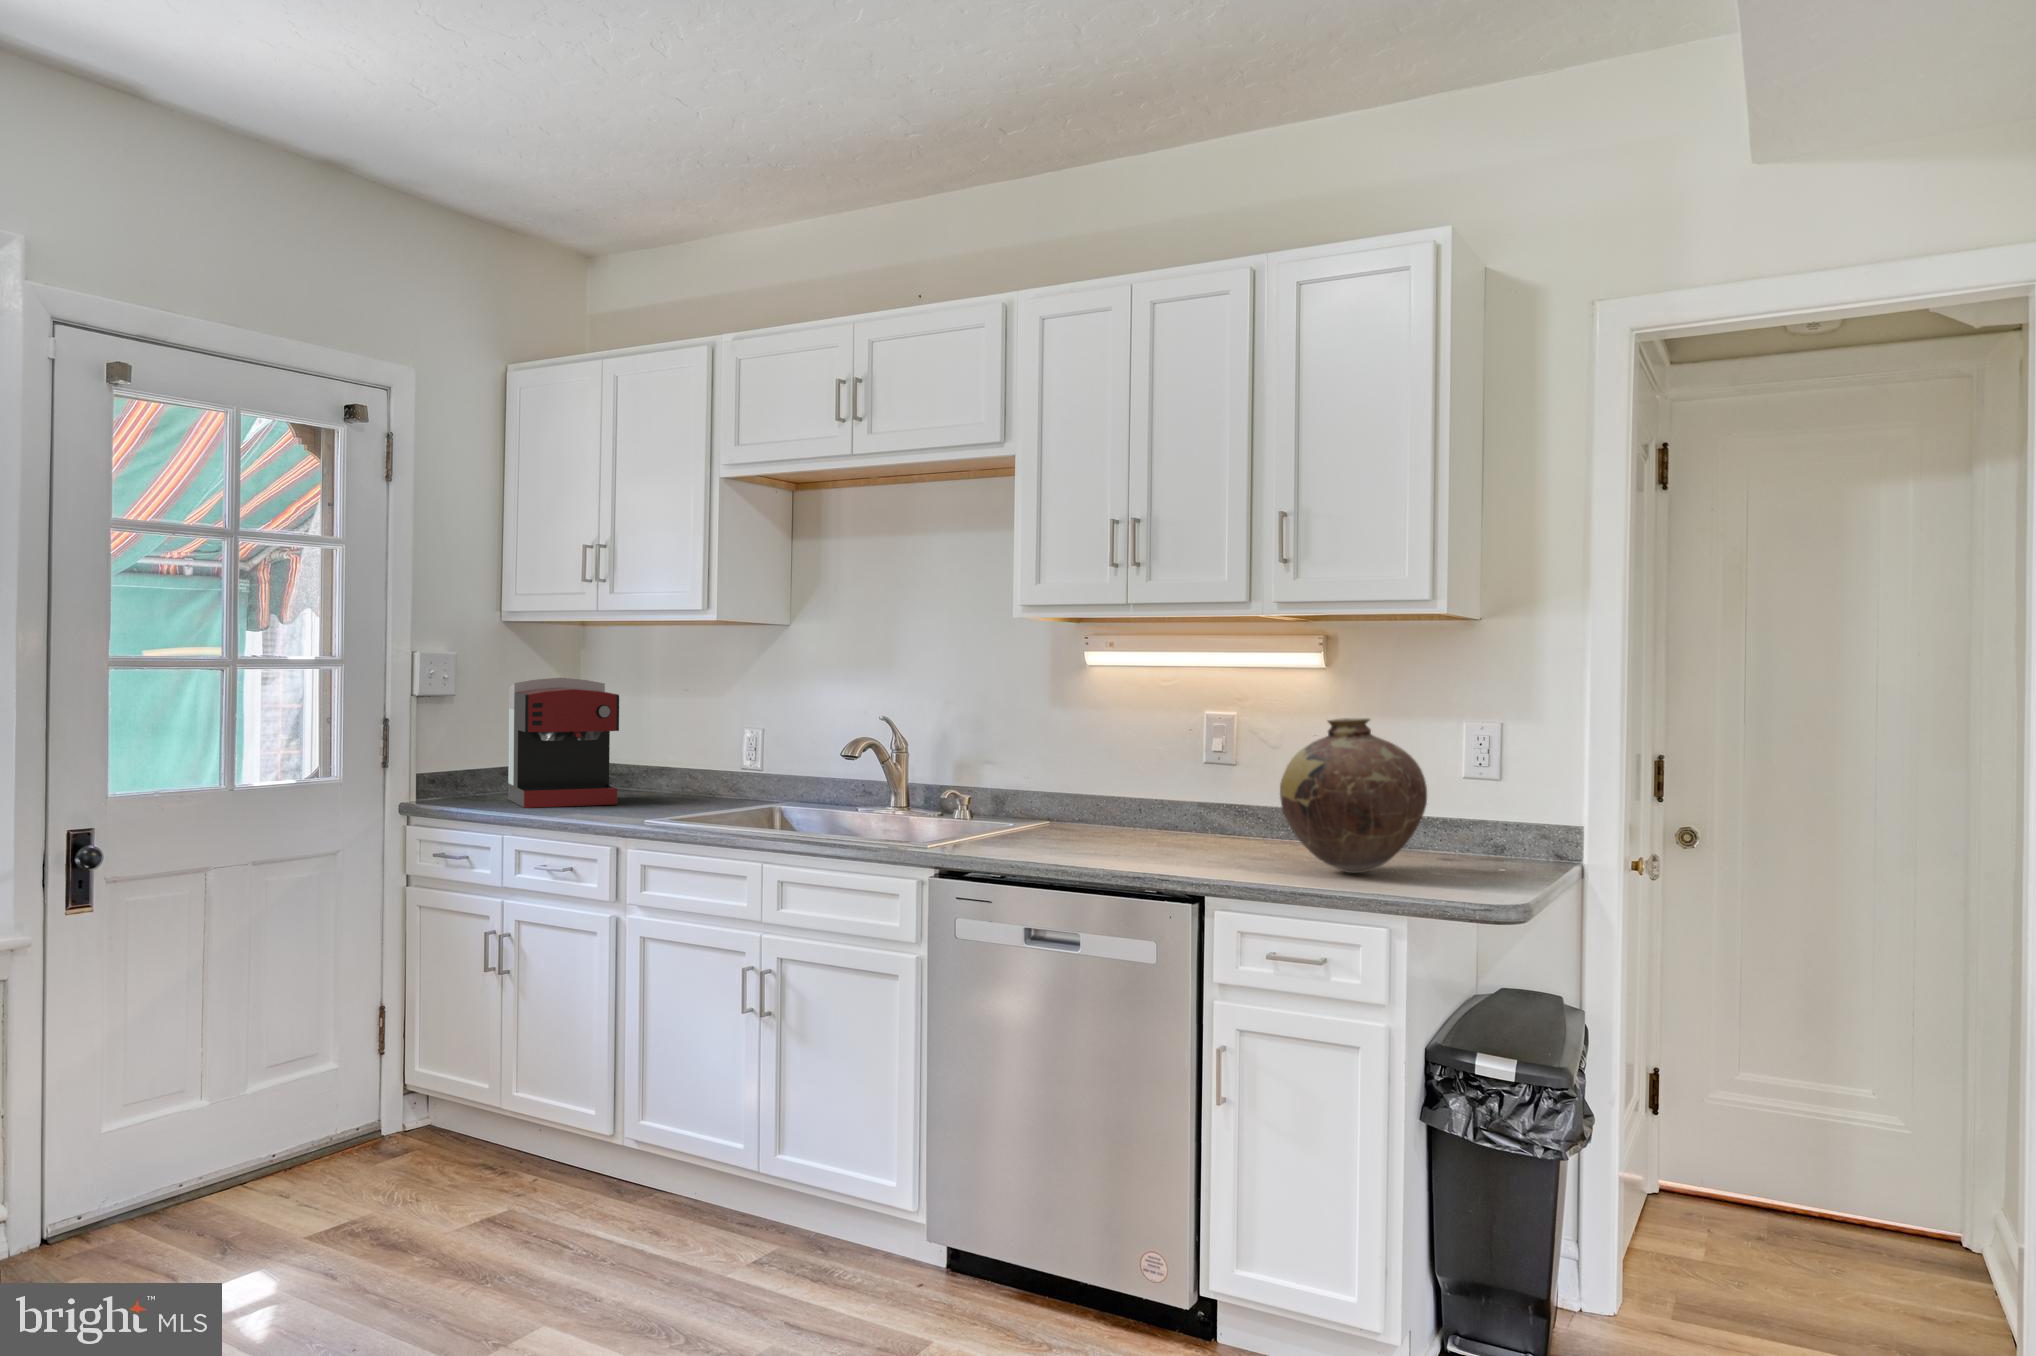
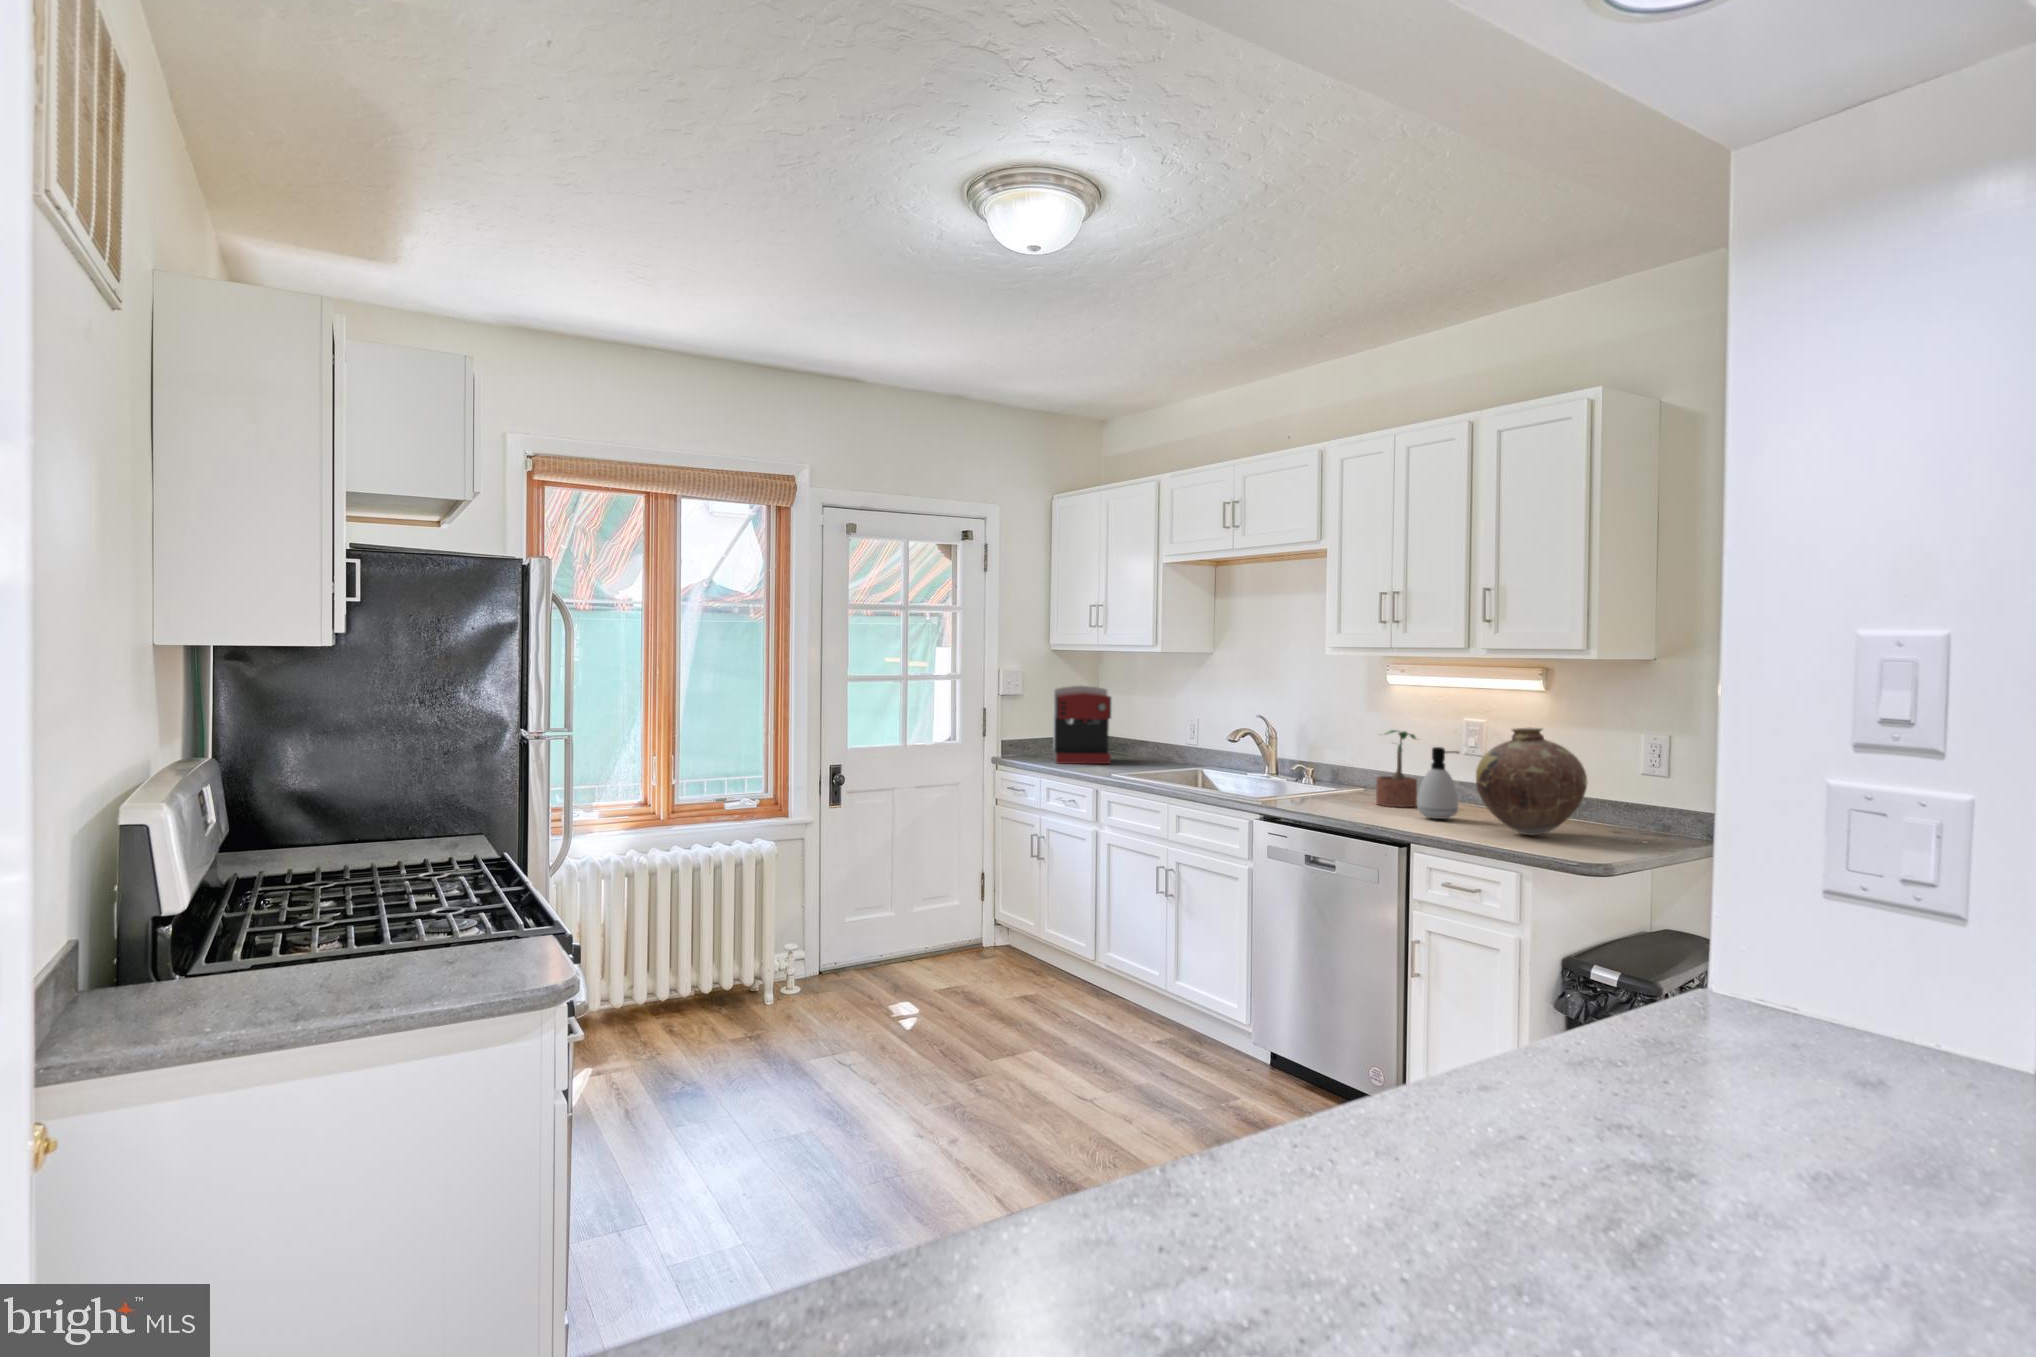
potted plant: none [1089,731,1152,845] -> present [1376,730,1417,807]
soap dispenser: none [1176,752,1236,858] -> present [1417,747,1459,819]

